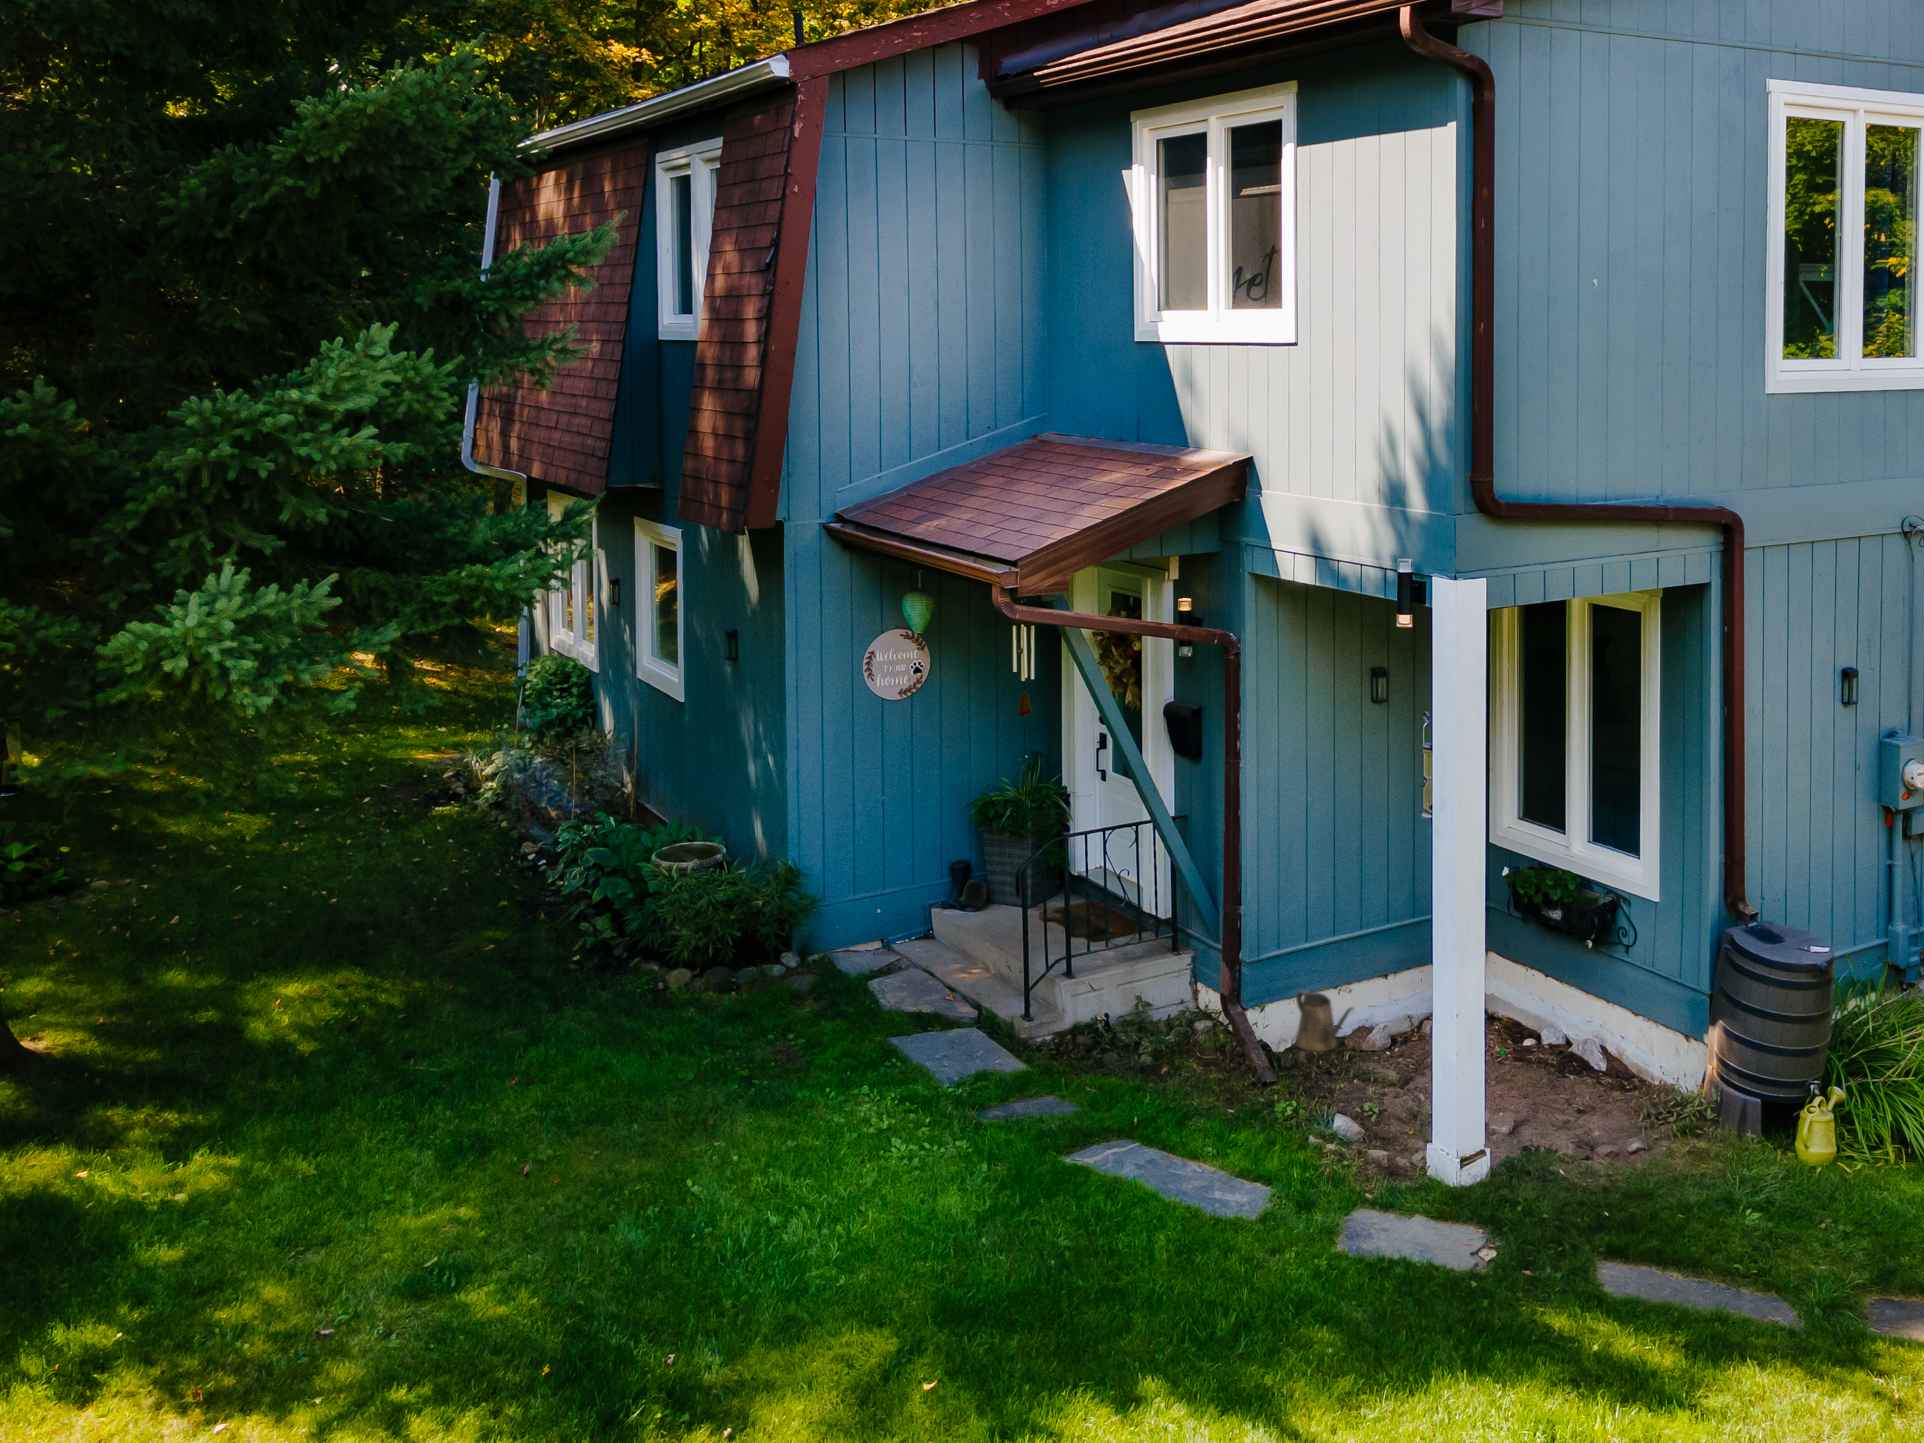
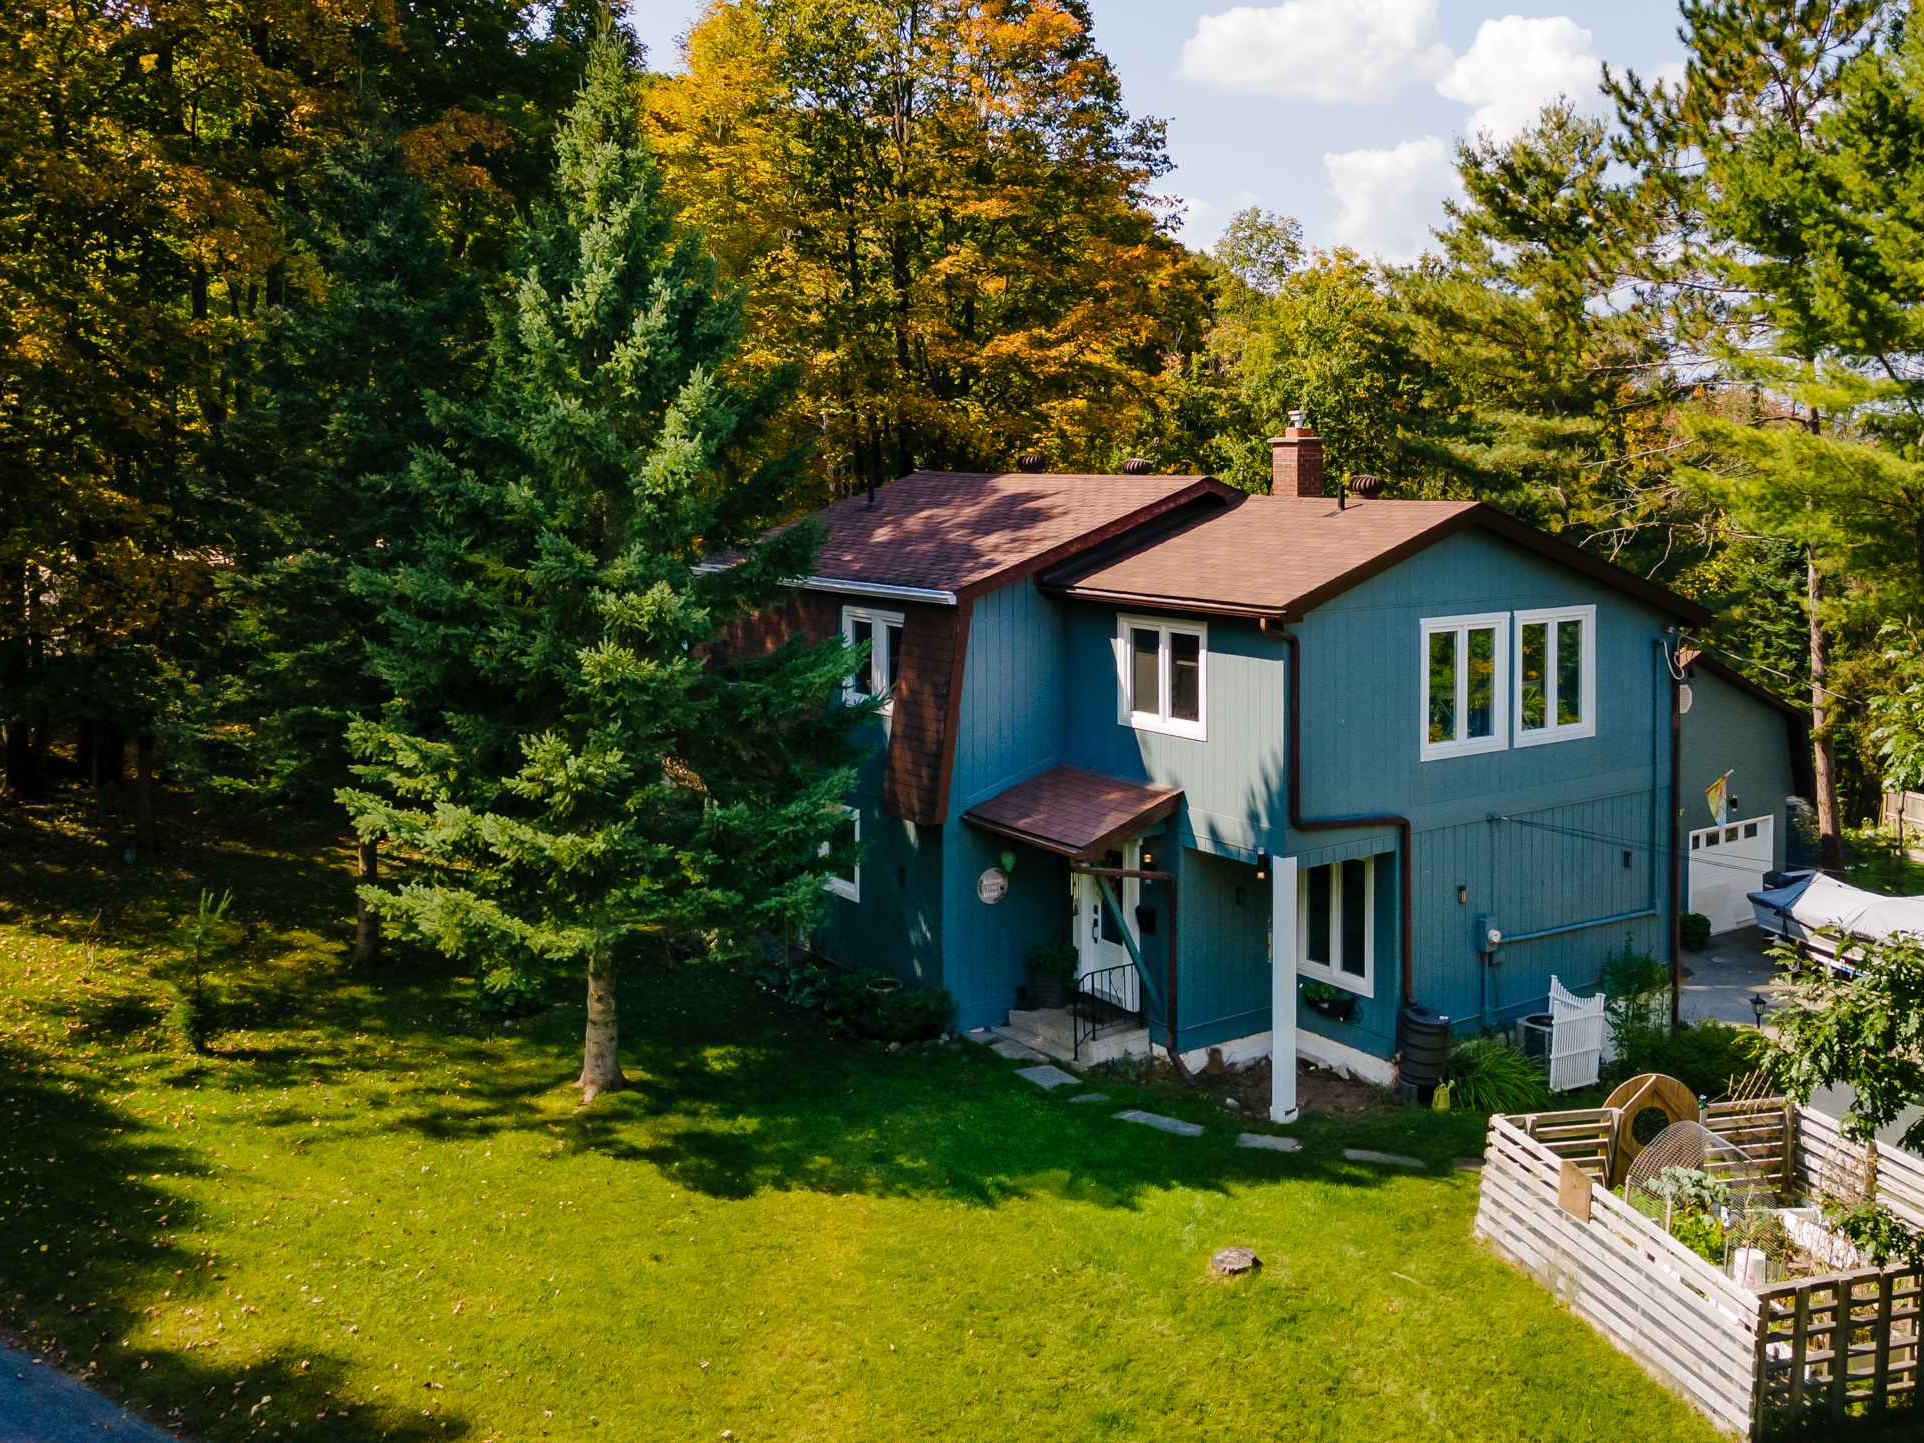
potted plant: none [1697,1013,1753,1141] -> present [1389,1051,1409,1105]

